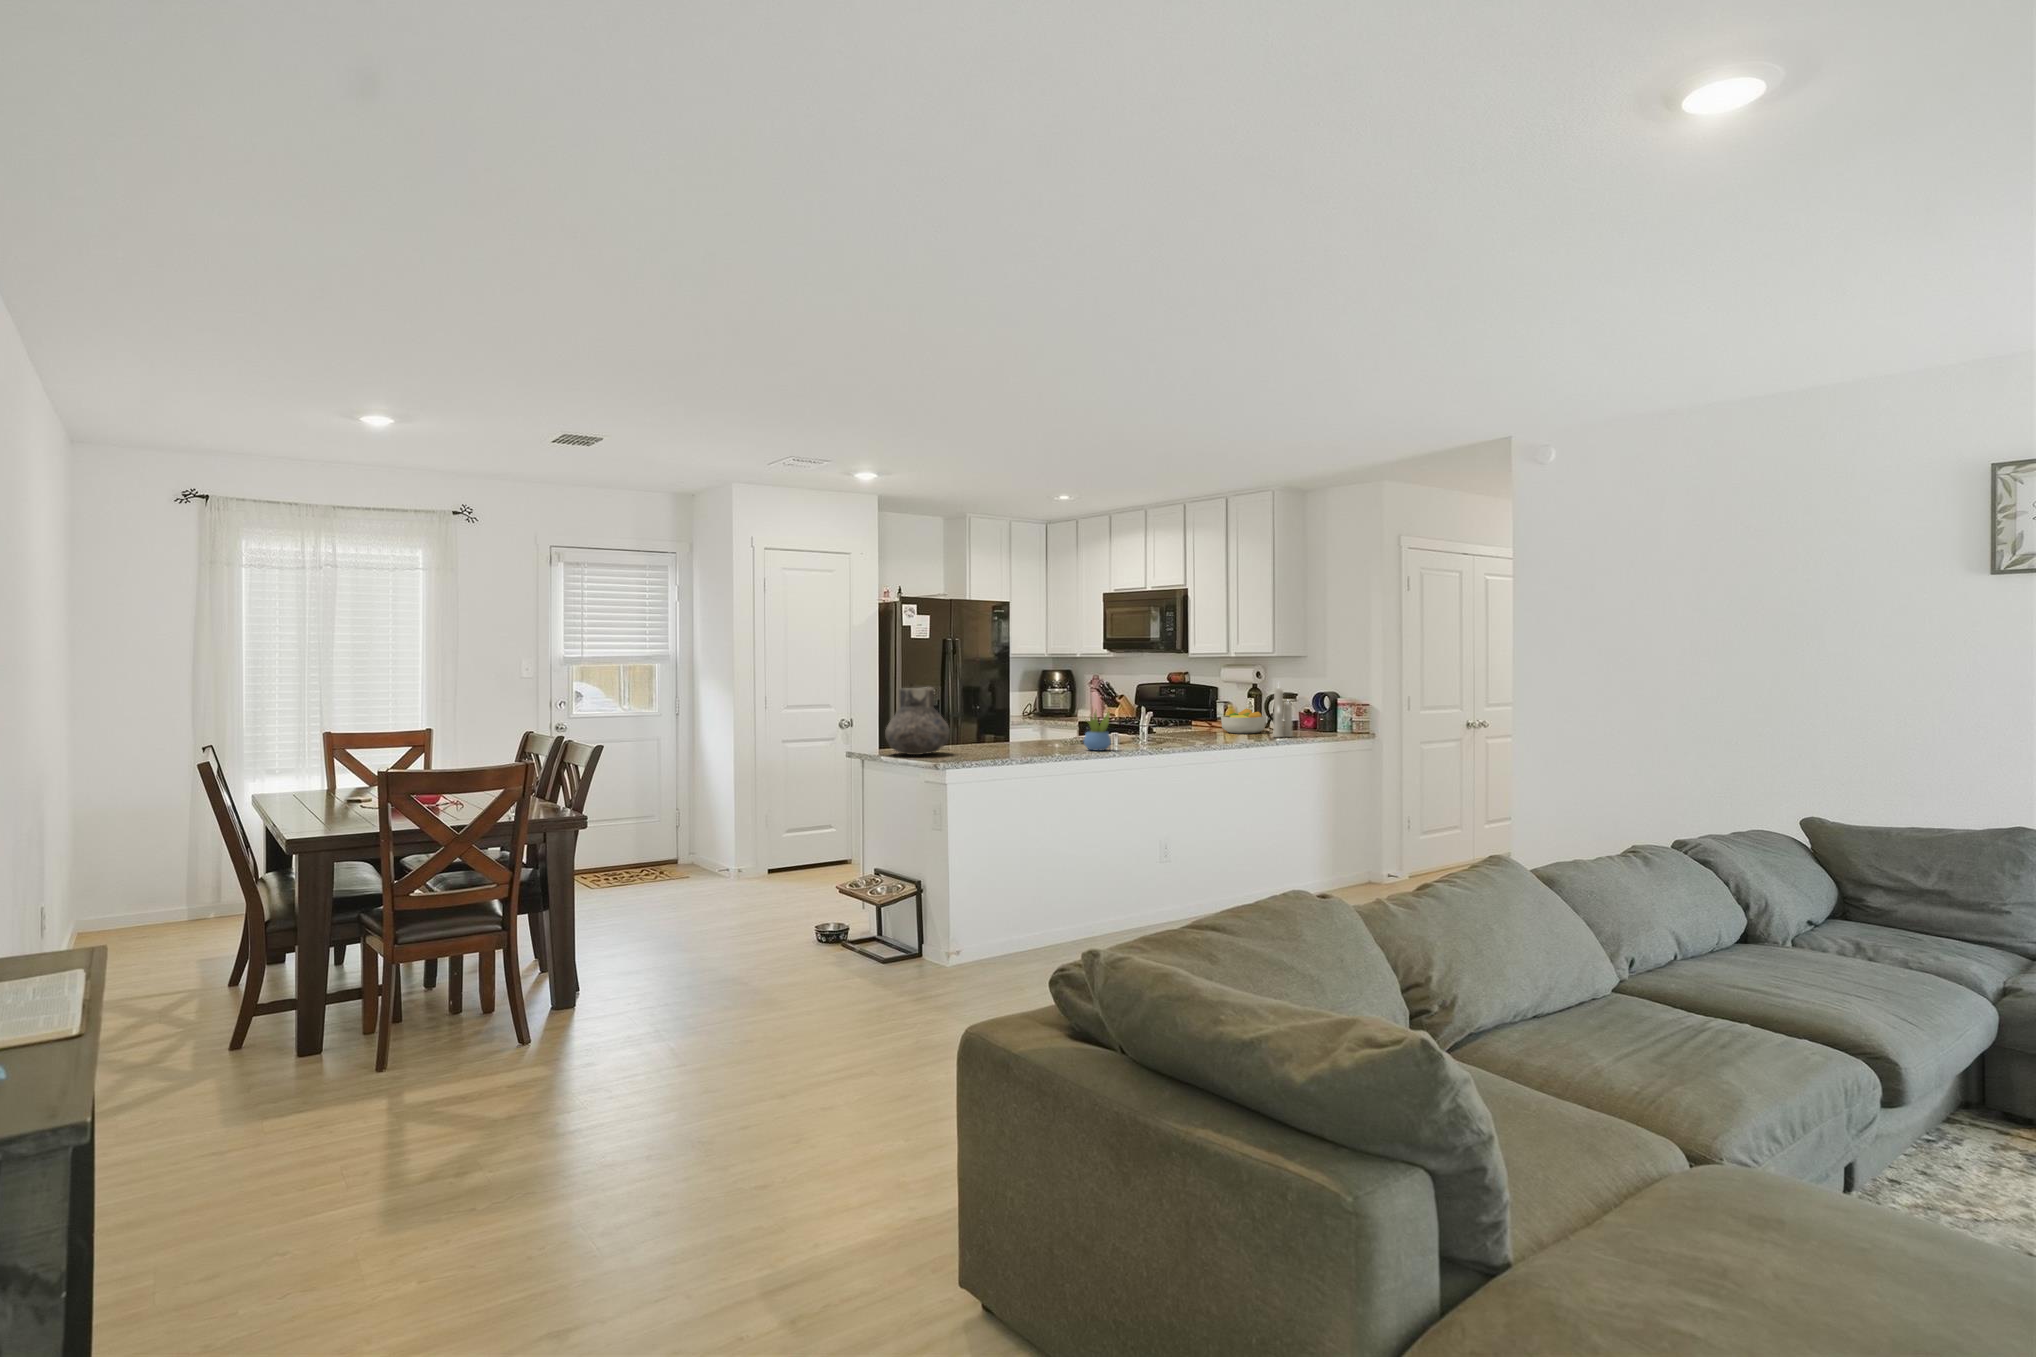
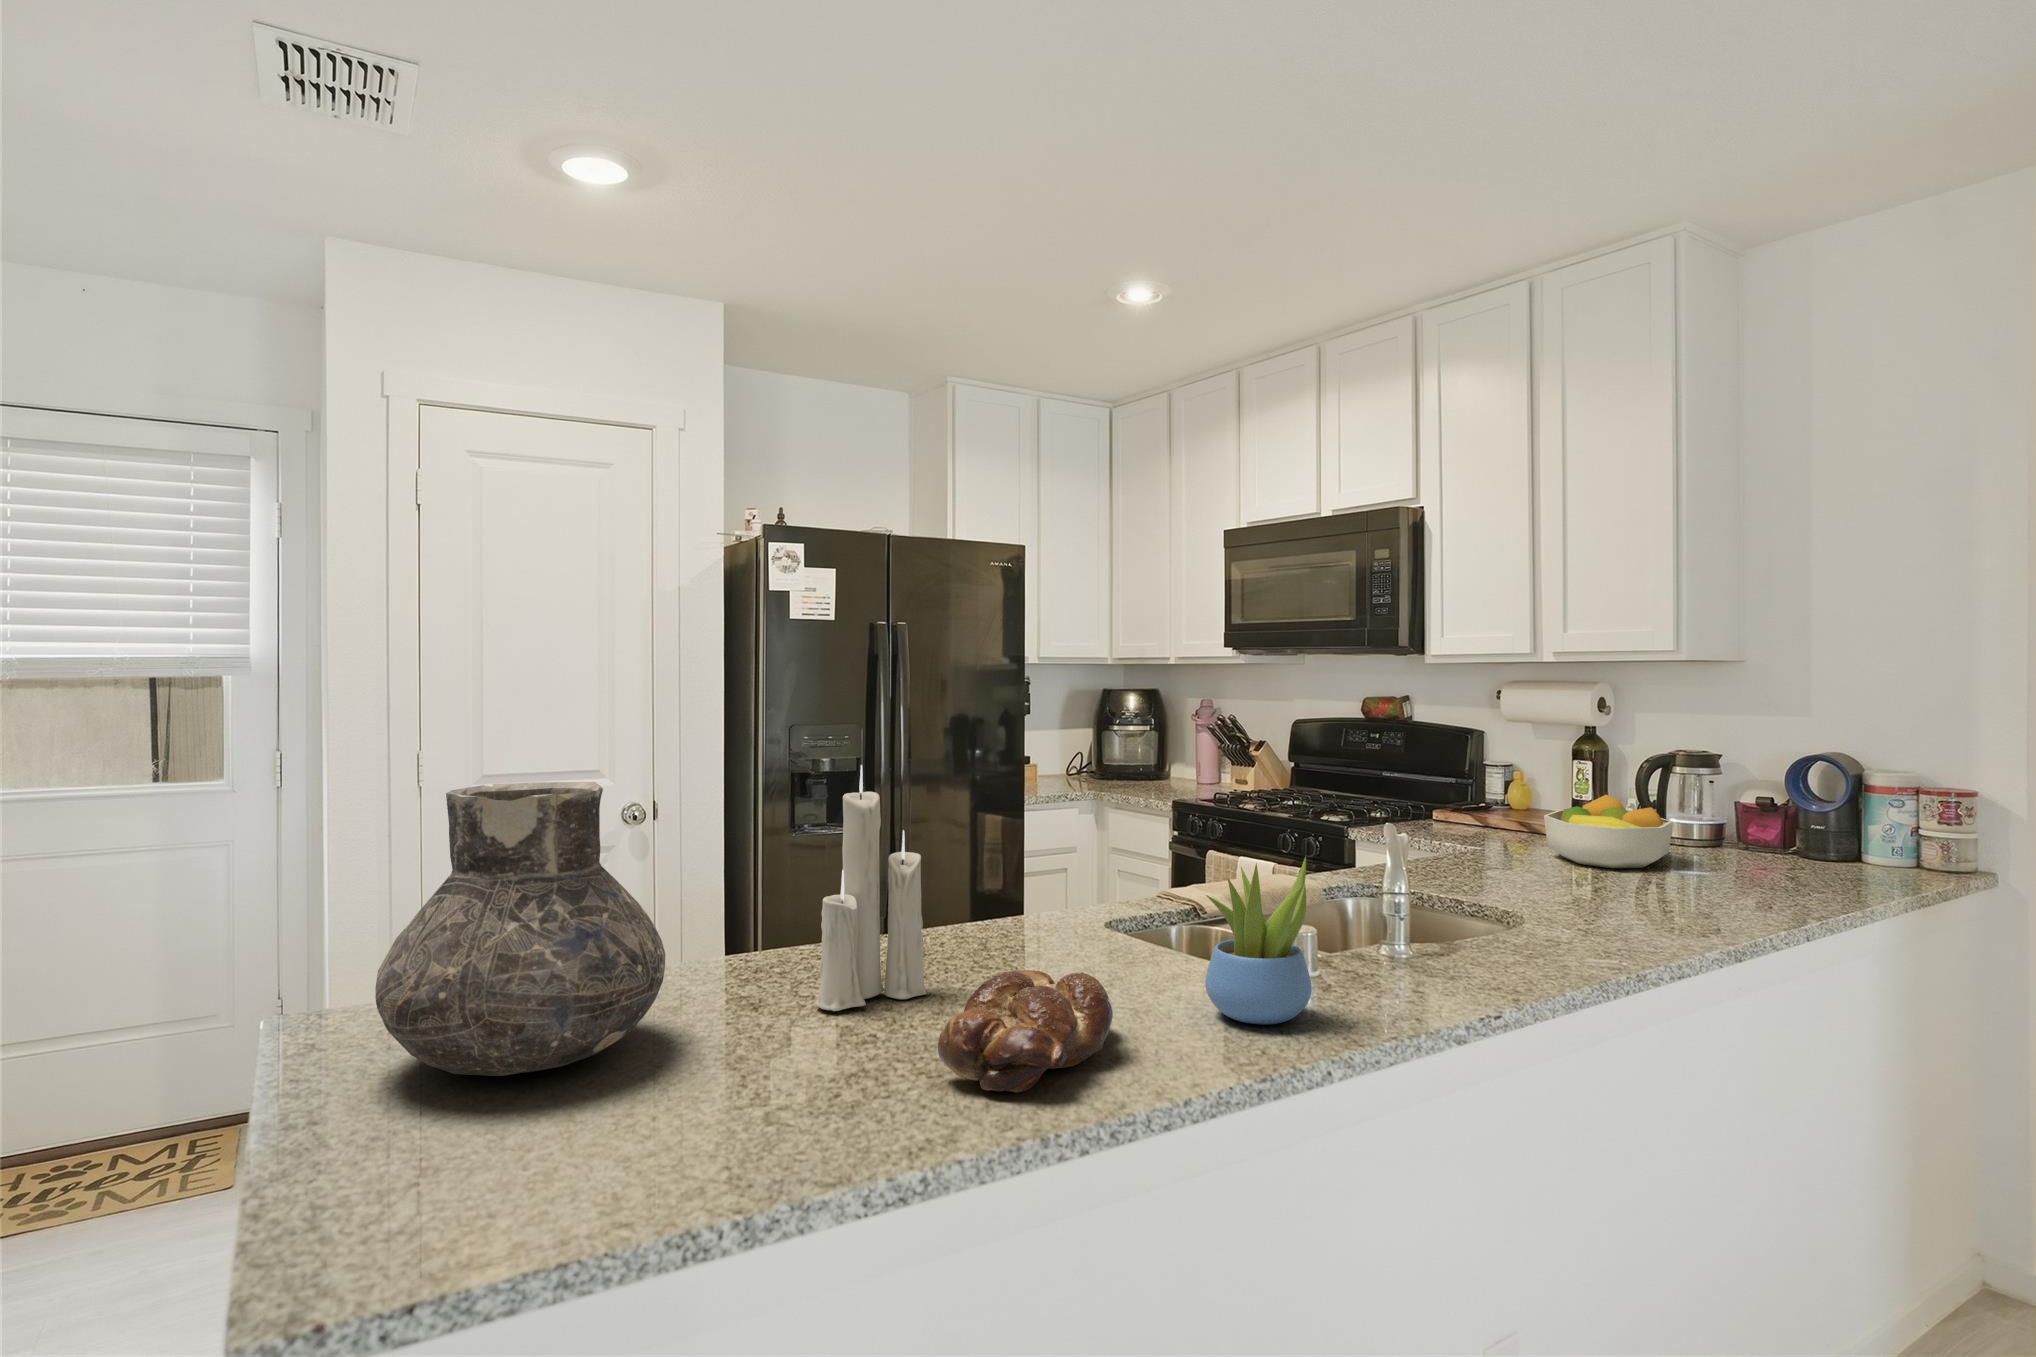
candle: present [1273,688,1293,737] -> present [815,765,927,1011]
bread loaf: none [1020,733,1060,755] -> present [938,970,1113,1093]

